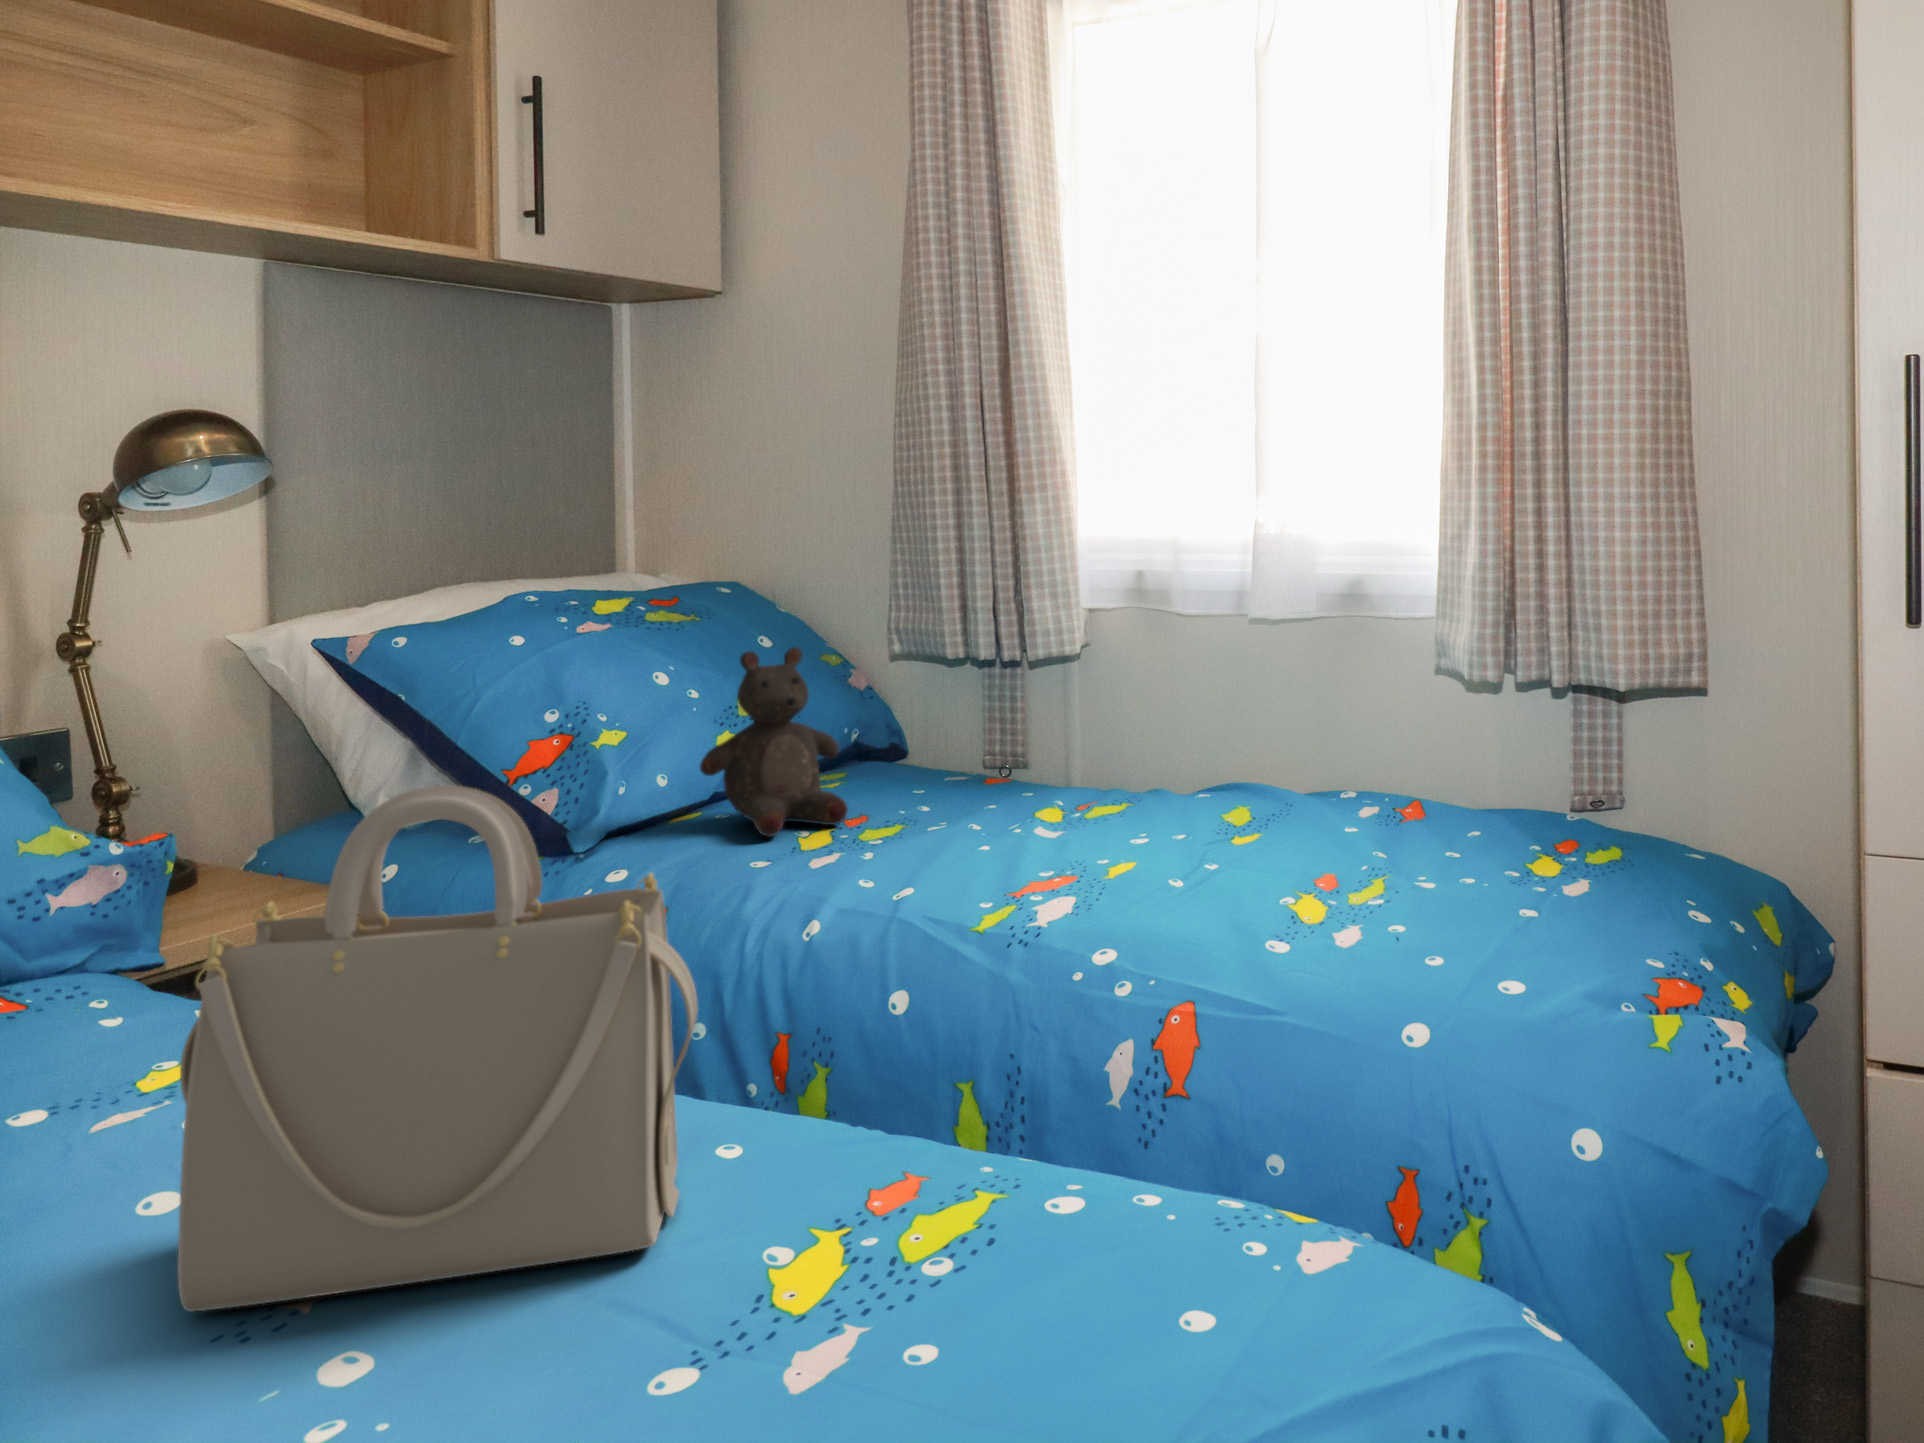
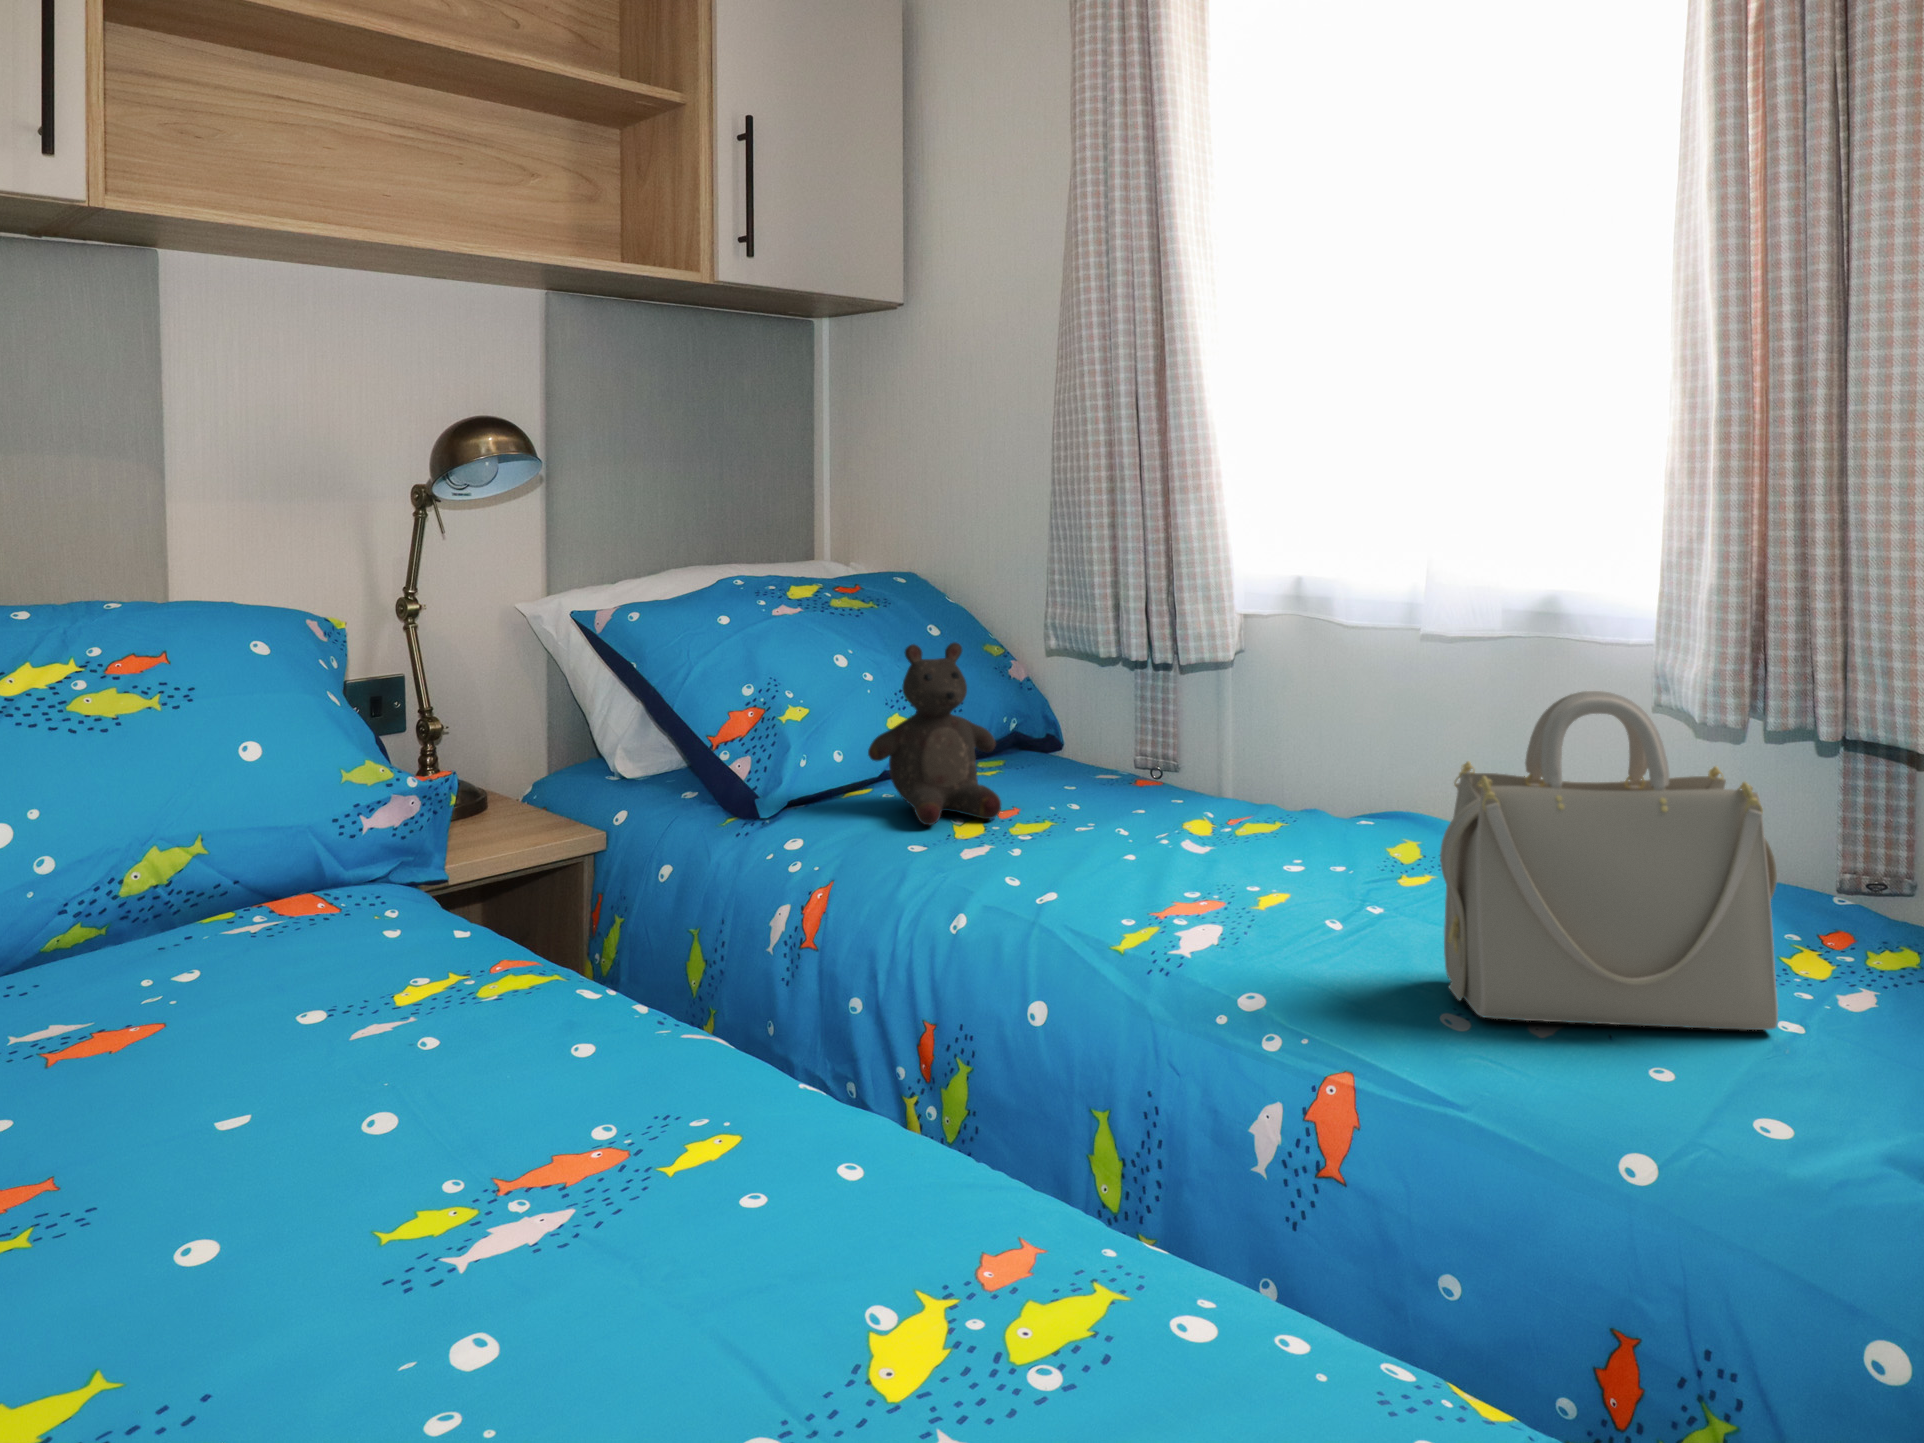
handbag: present [178,786,698,1311] -> present [1440,691,1778,1030]

